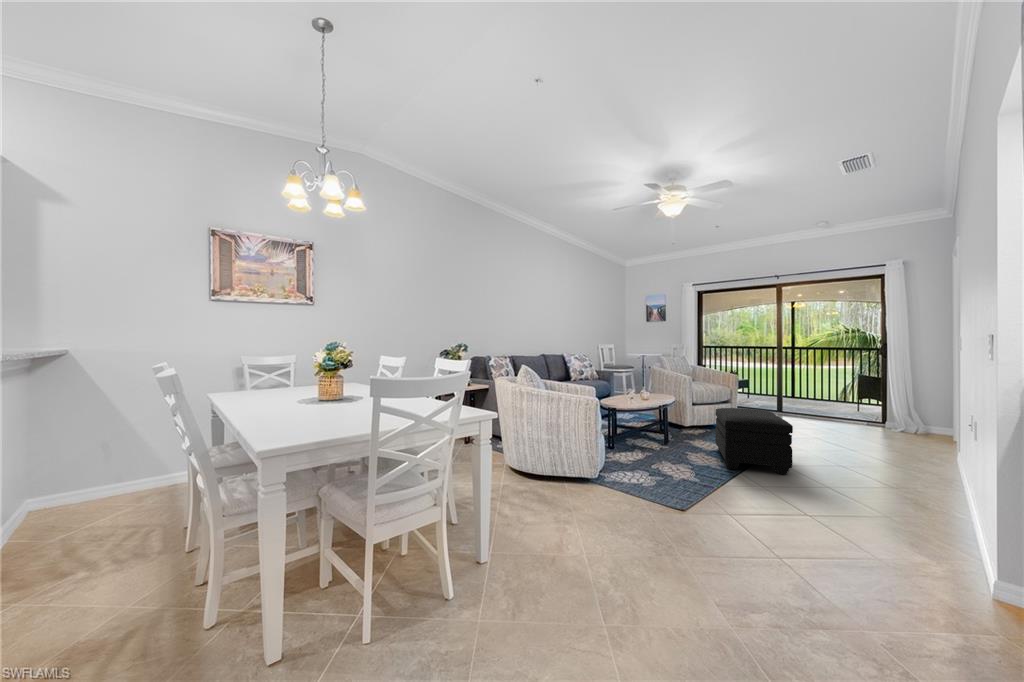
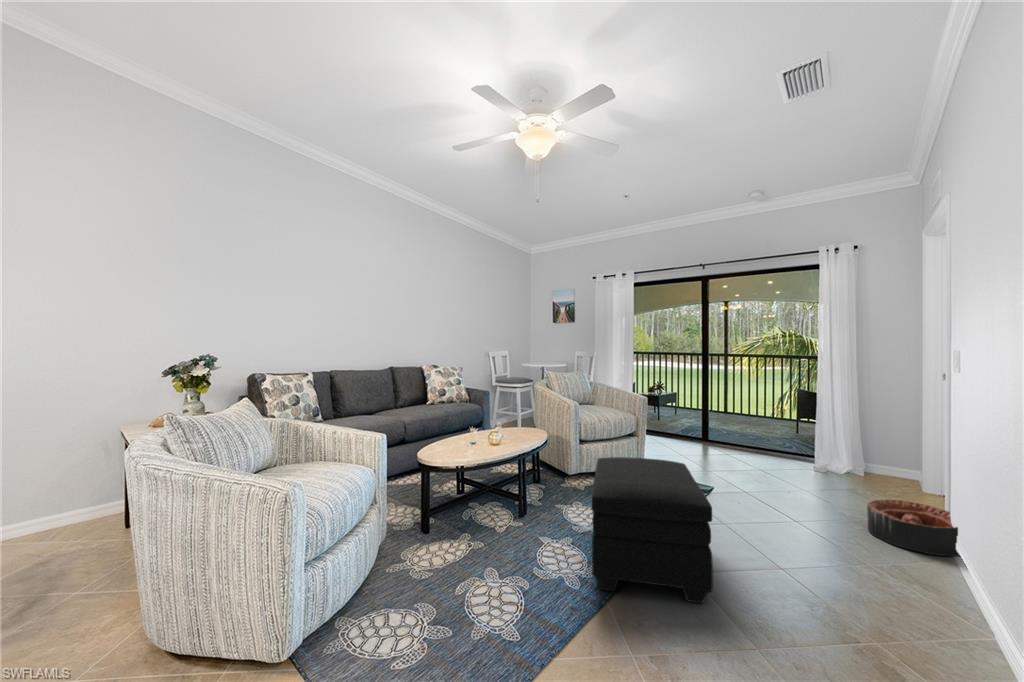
basket: none [890,440,953,467] -> present [867,499,960,556]

